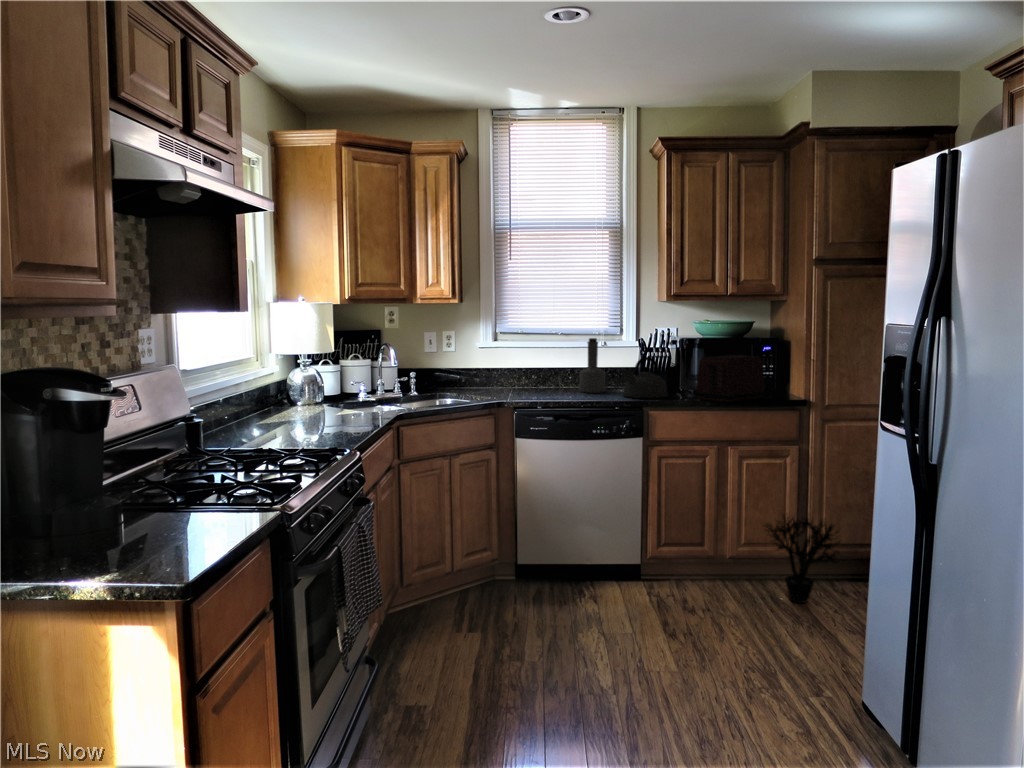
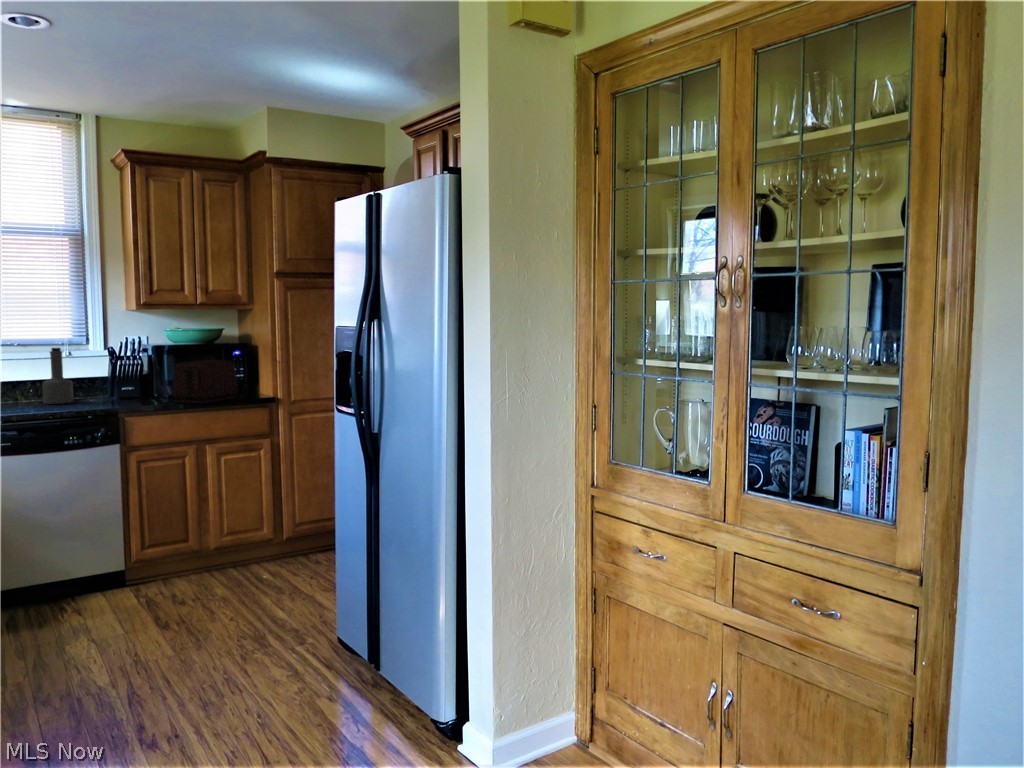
kettle: present [622,357,668,398] -> none [92,364,144,405]
potted plant: present [765,516,839,603] -> none [243,497,314,575]

